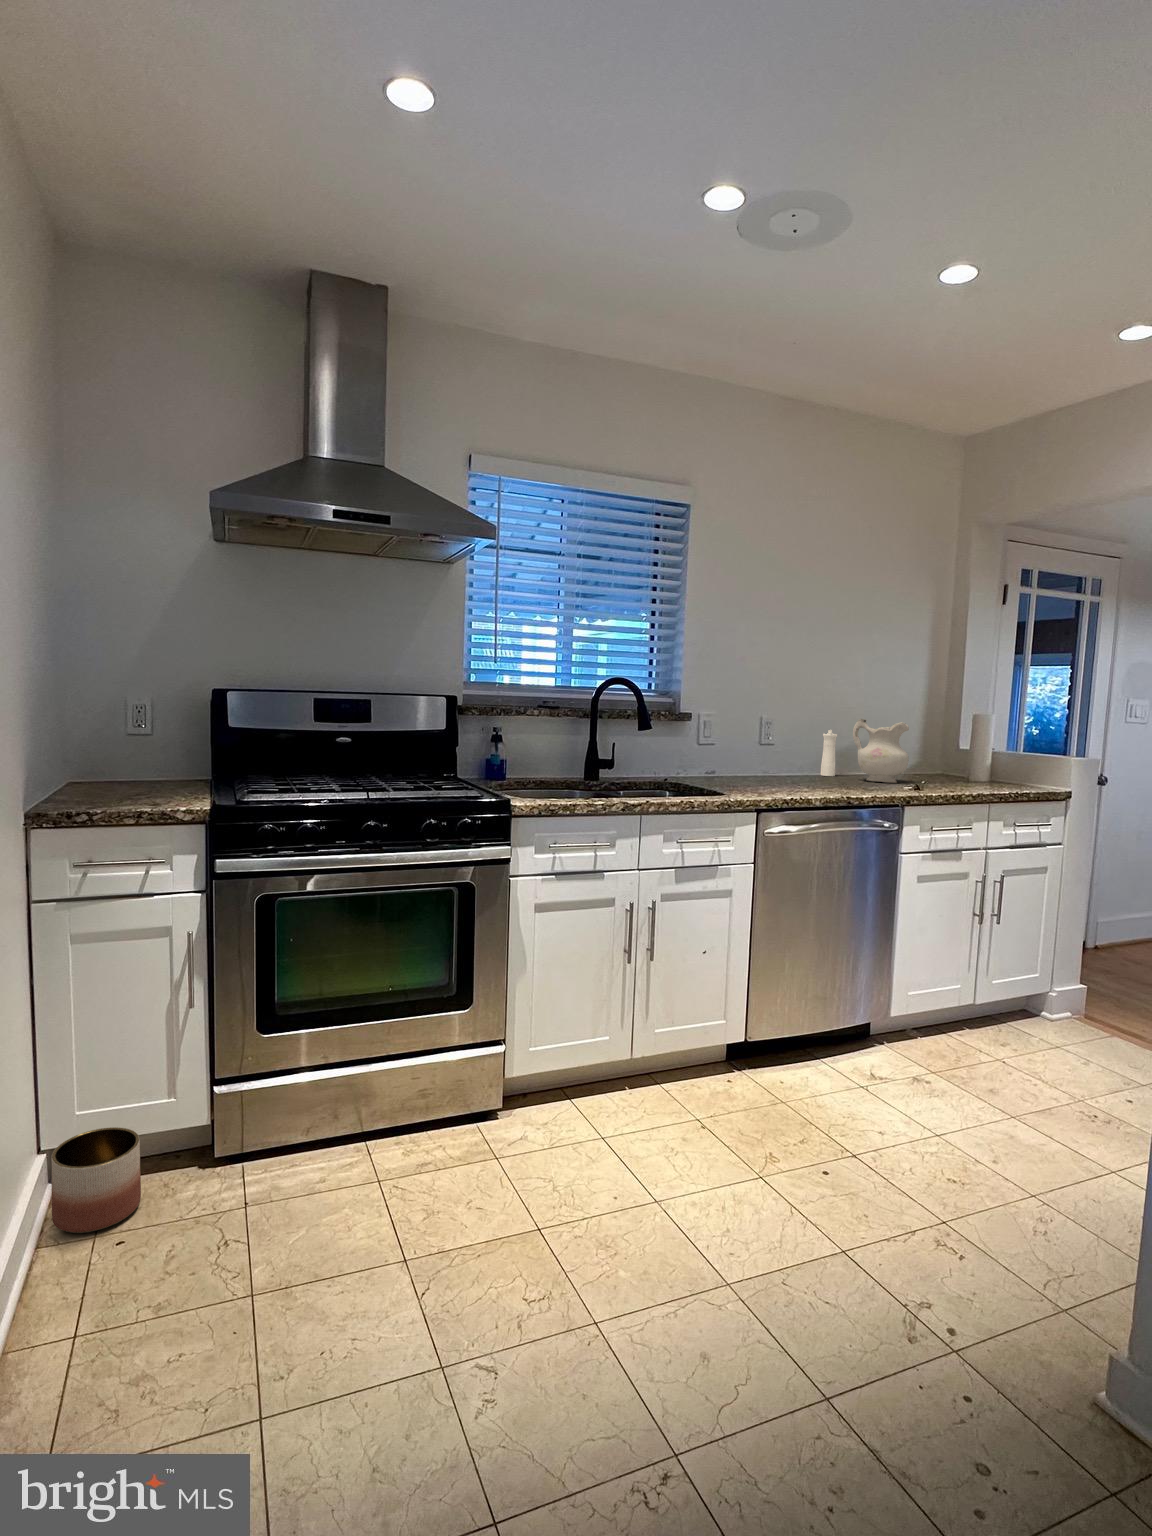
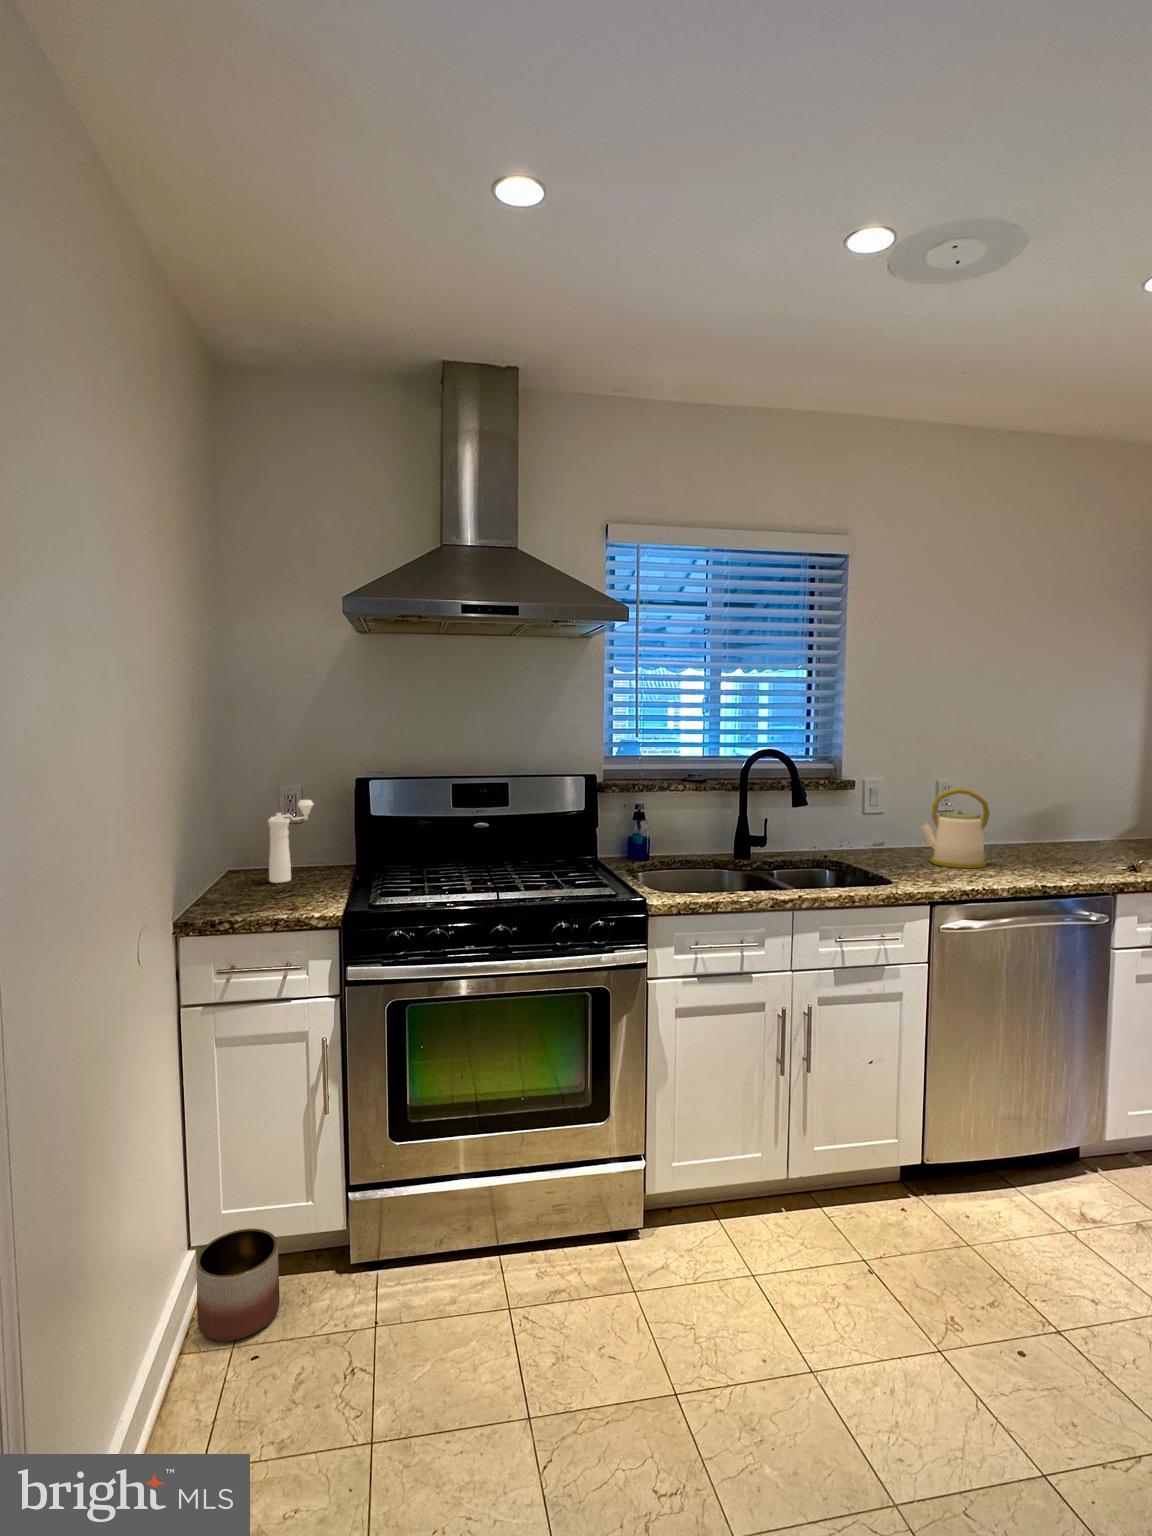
kettle: none [748,718,806,788] -> present [921,788,990,868]
ceramic pitcher: present [853,719,909,783] -> none [1048,782,1120,858]
pepper mill: present [820,730,837,776] -> present [268,800,313,883]

